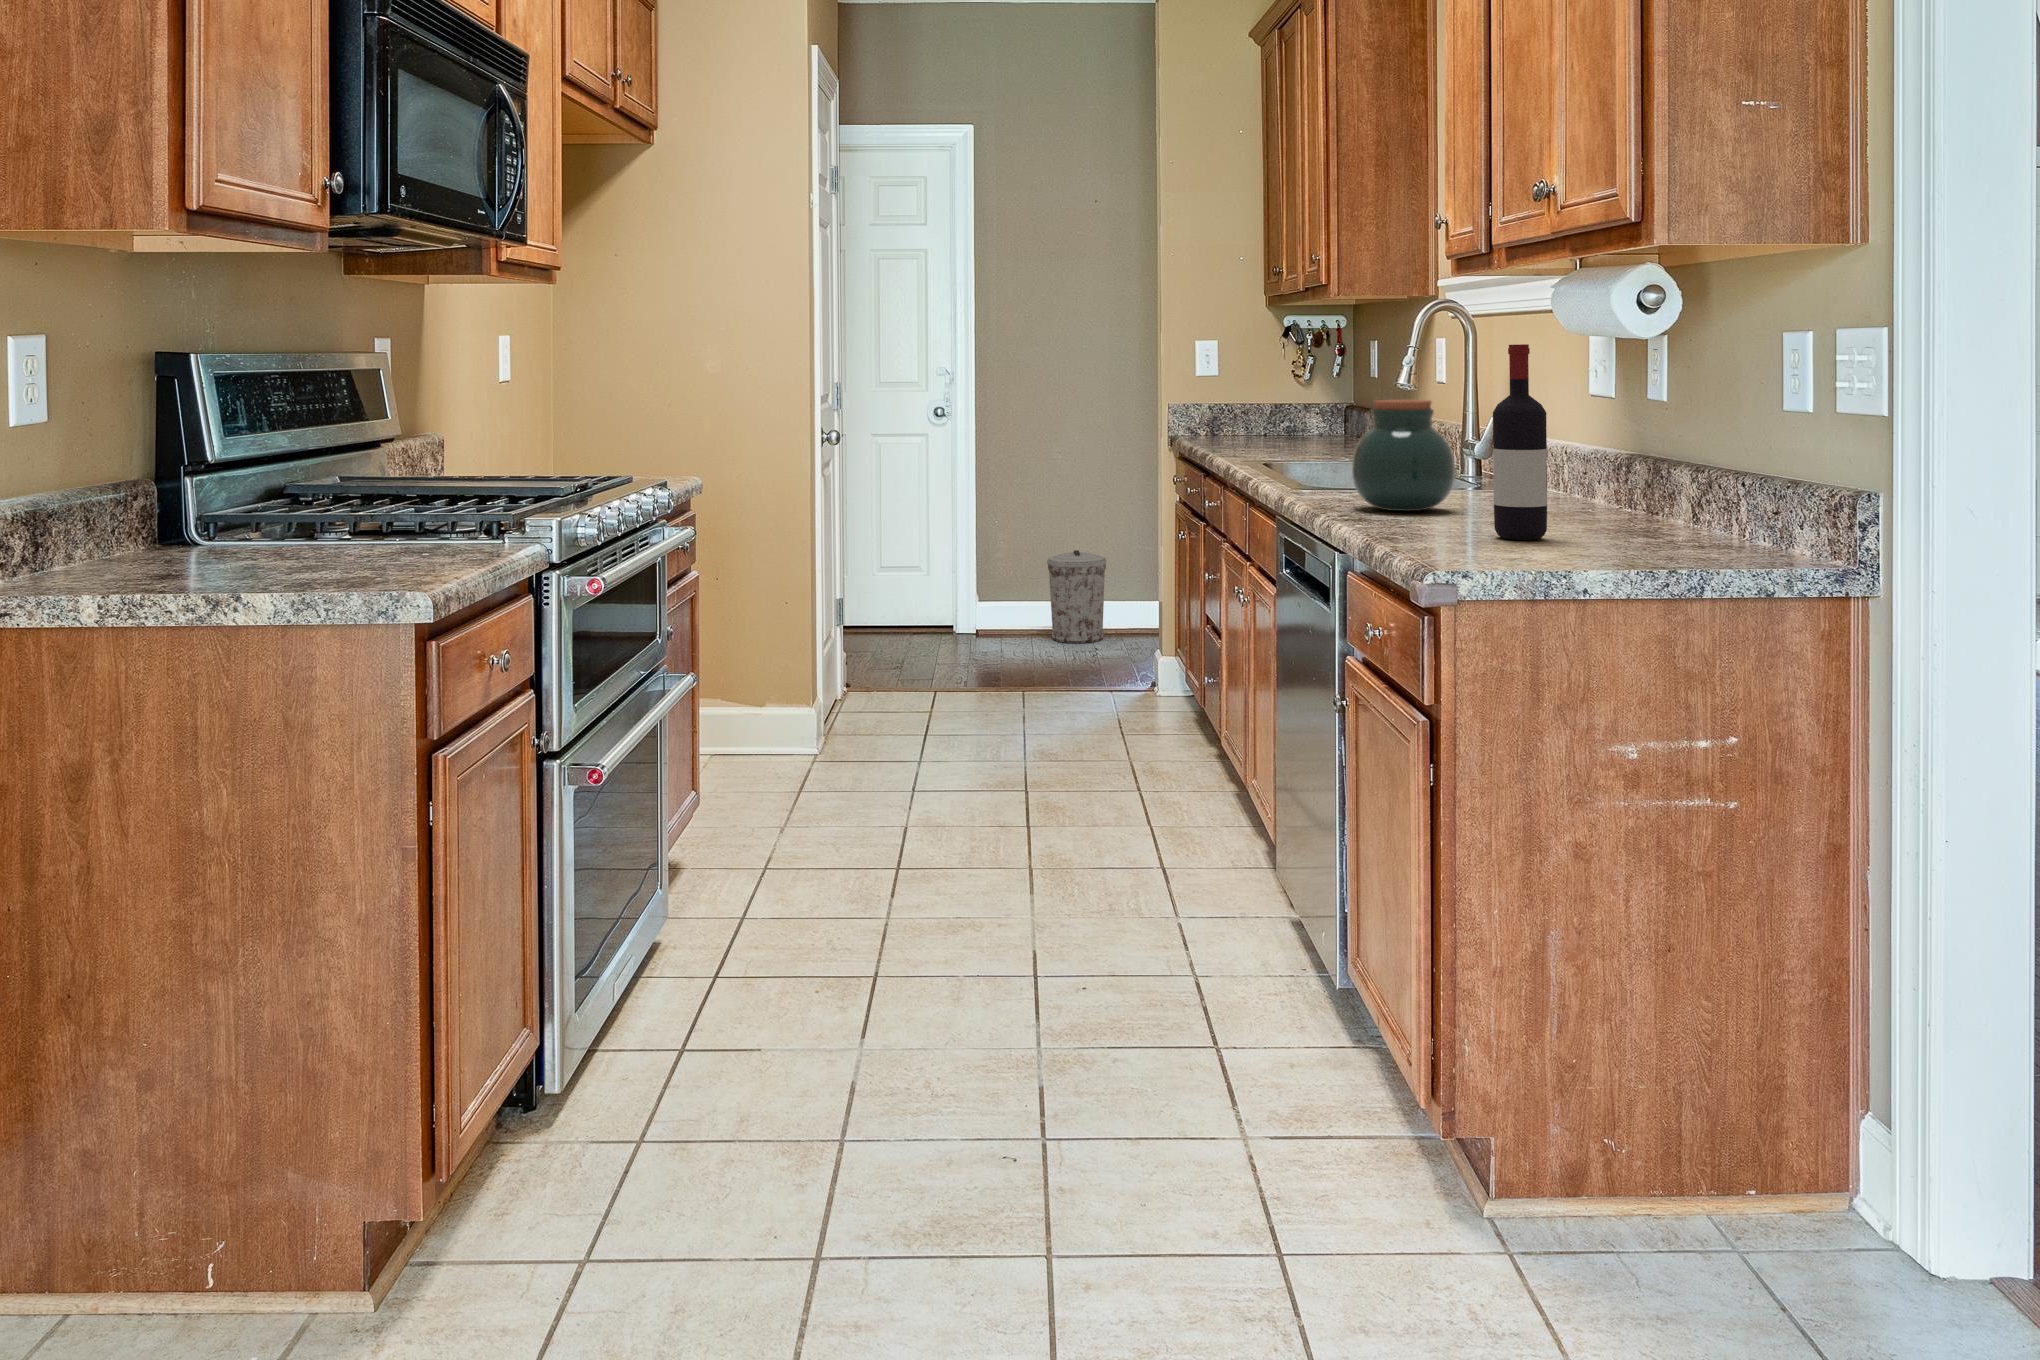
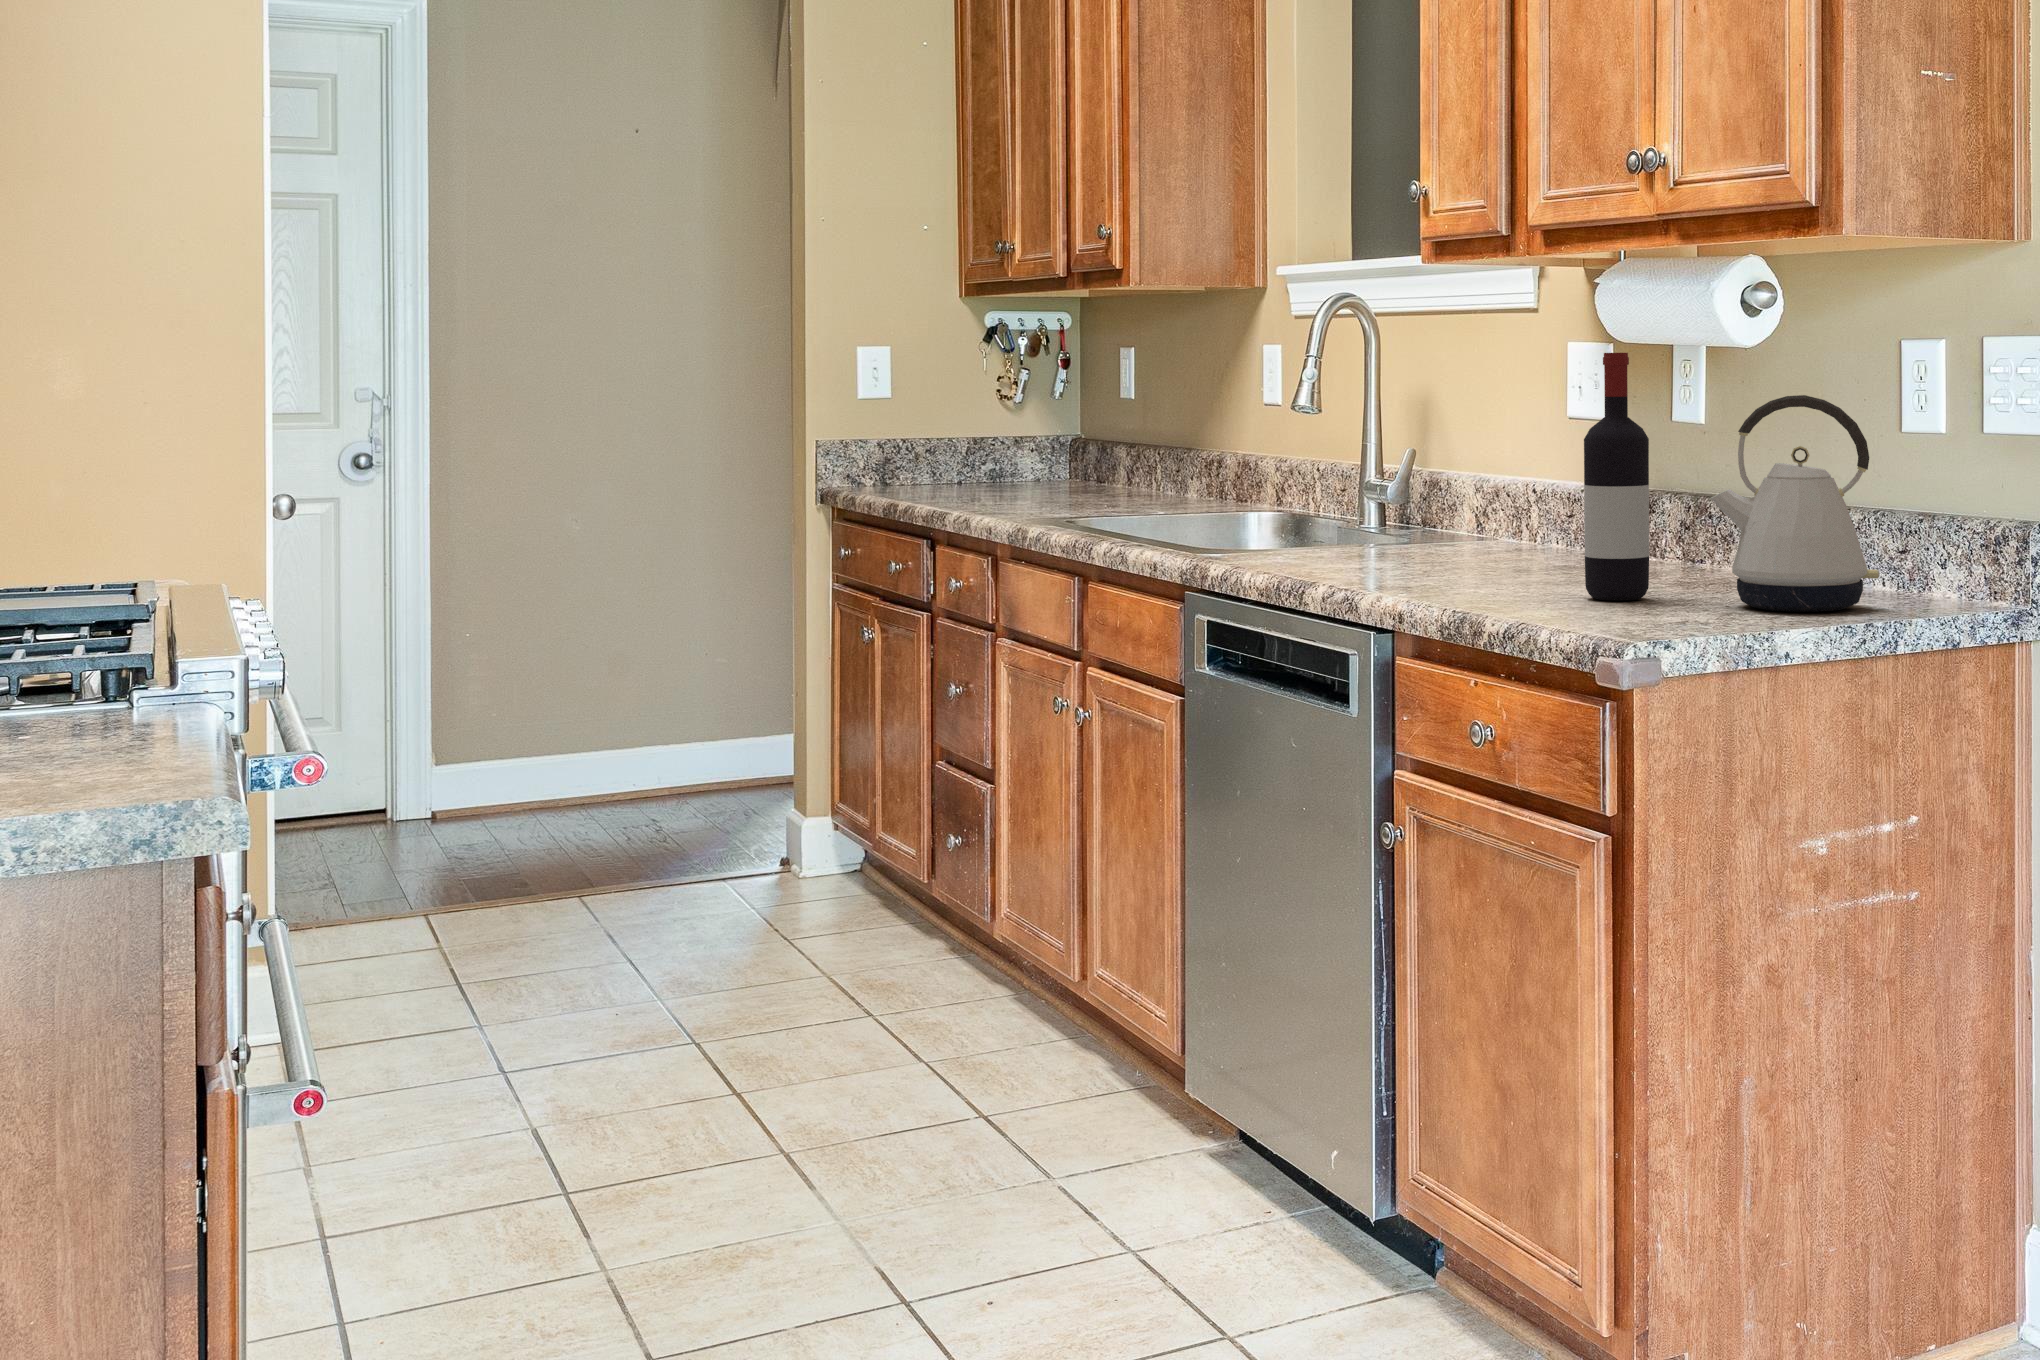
kettle: none [1583,379,1727,558] -> present [1711,395,1879,612]
jar: present [1352,400,1455,511] -> none [1327,426,1460,574]
trash can: present [1047,550,1106,643] -> none [557,670,657,816]

